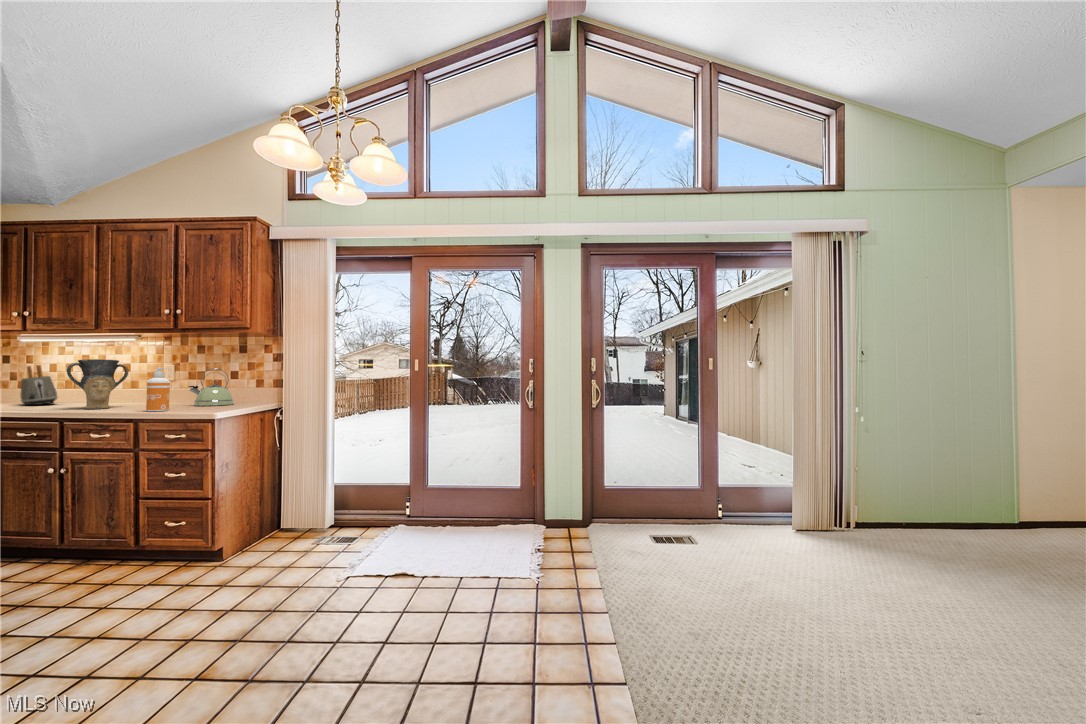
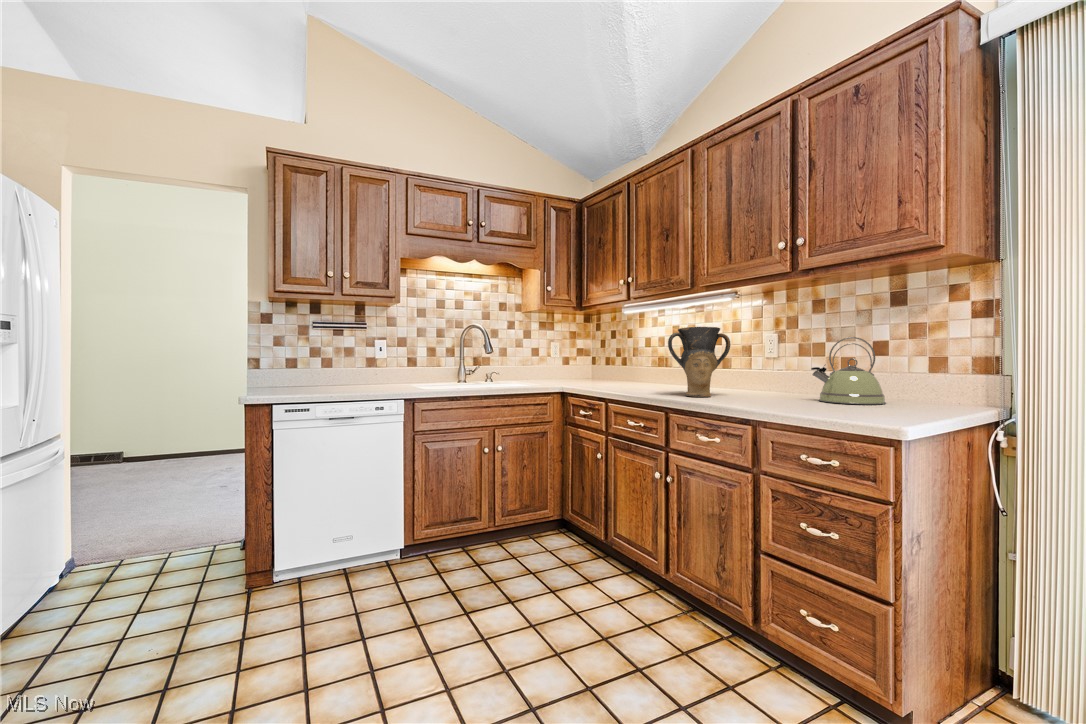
toaster: present [21,365,58,405] -> none [626,338,655,386]
soap dispenser: present [146,368,170,411] -> none [768,335,802,411]

